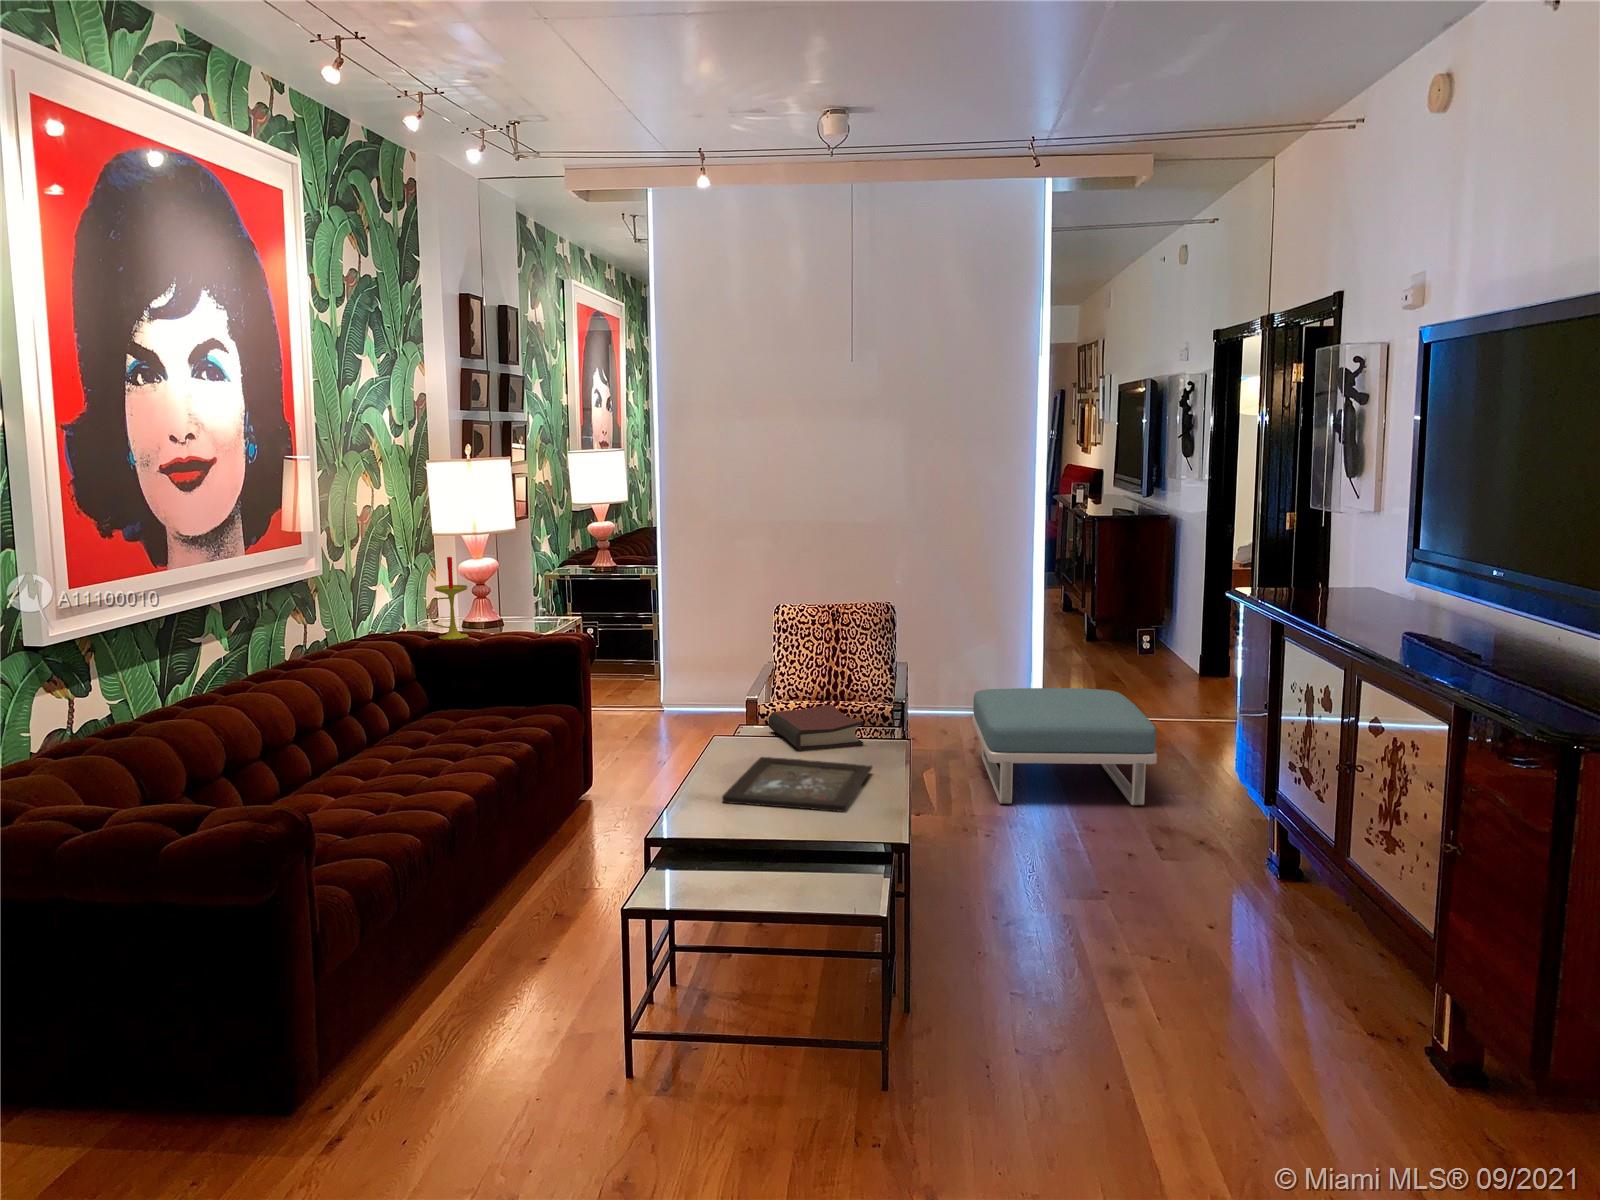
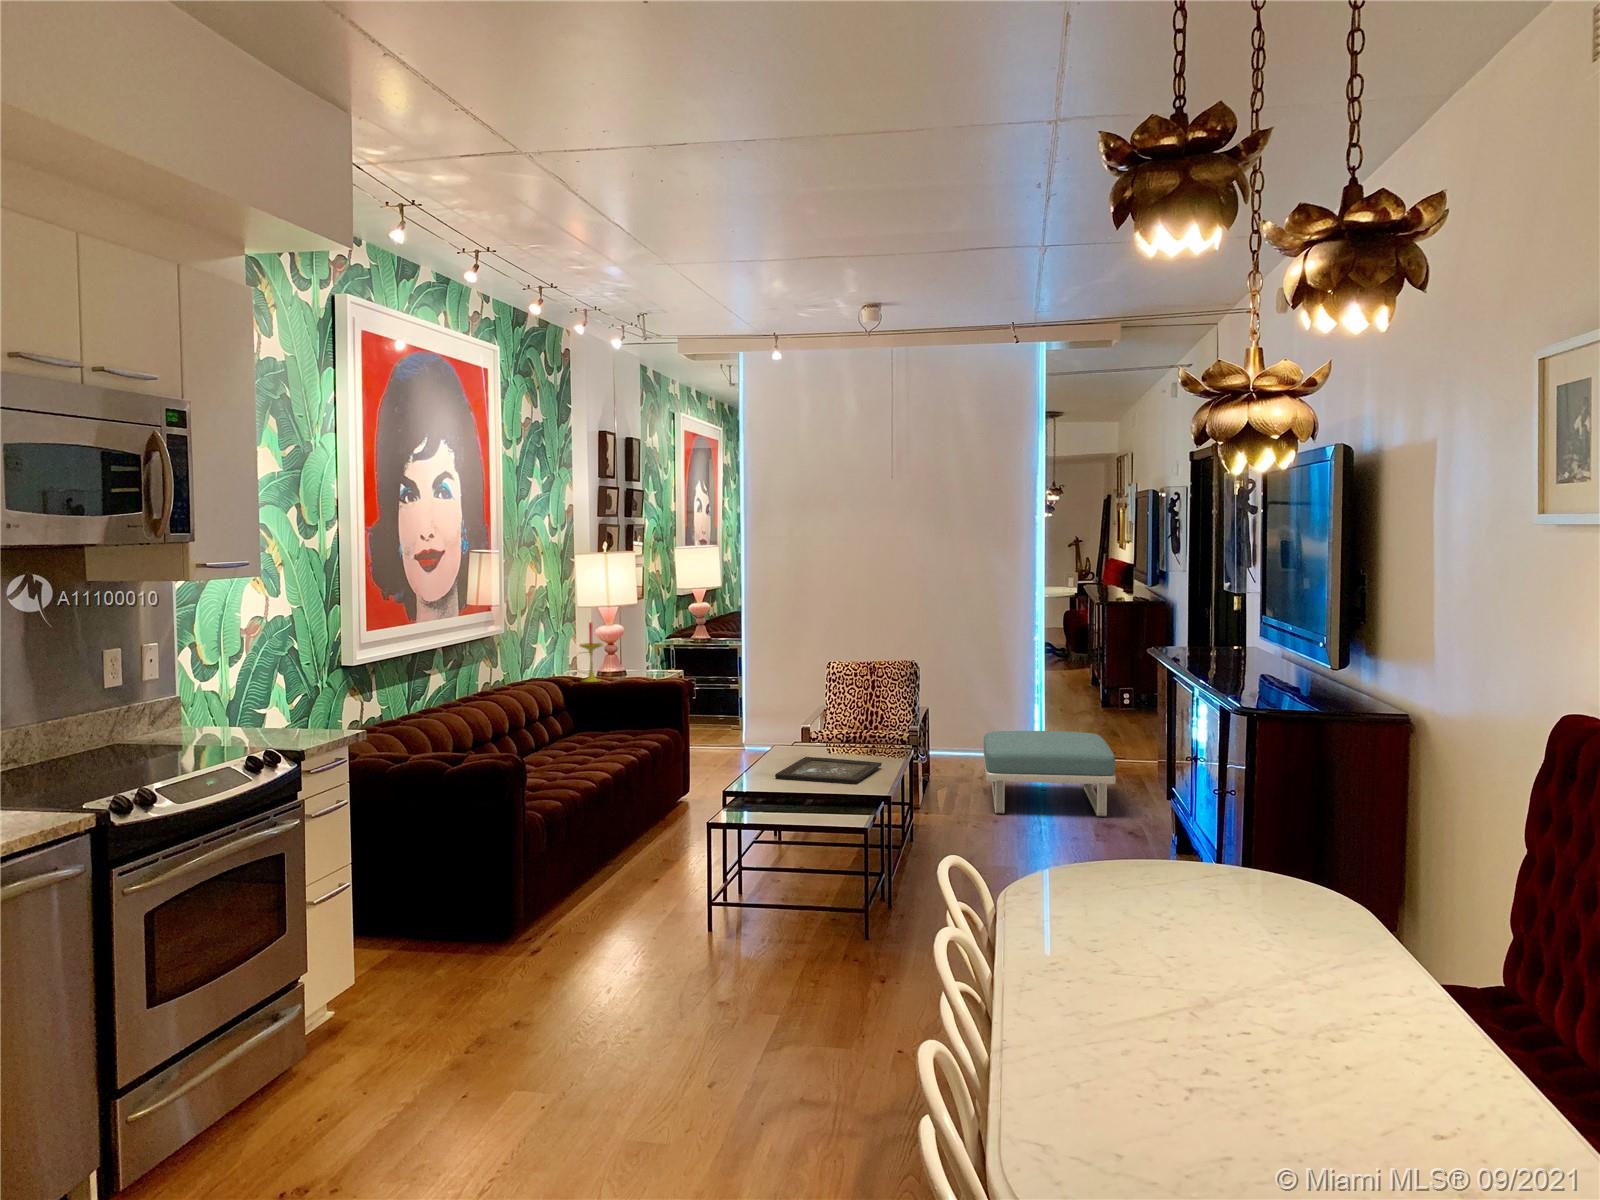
hardback book: present [769,704,863,751] -> none [816,729,881,758]

